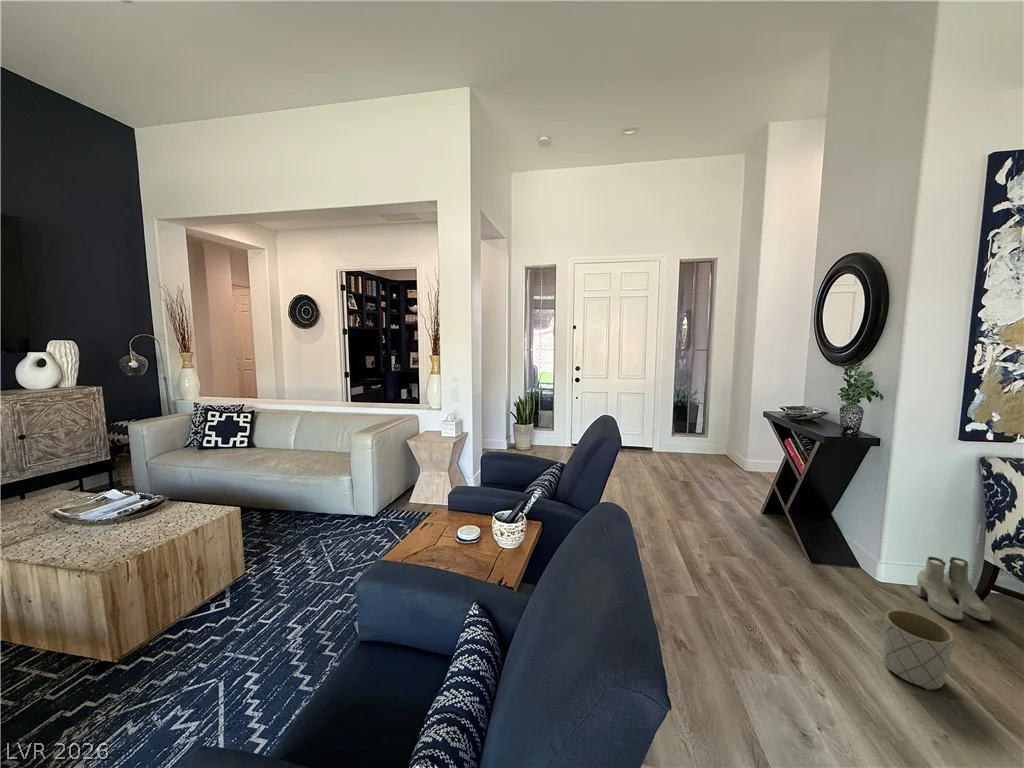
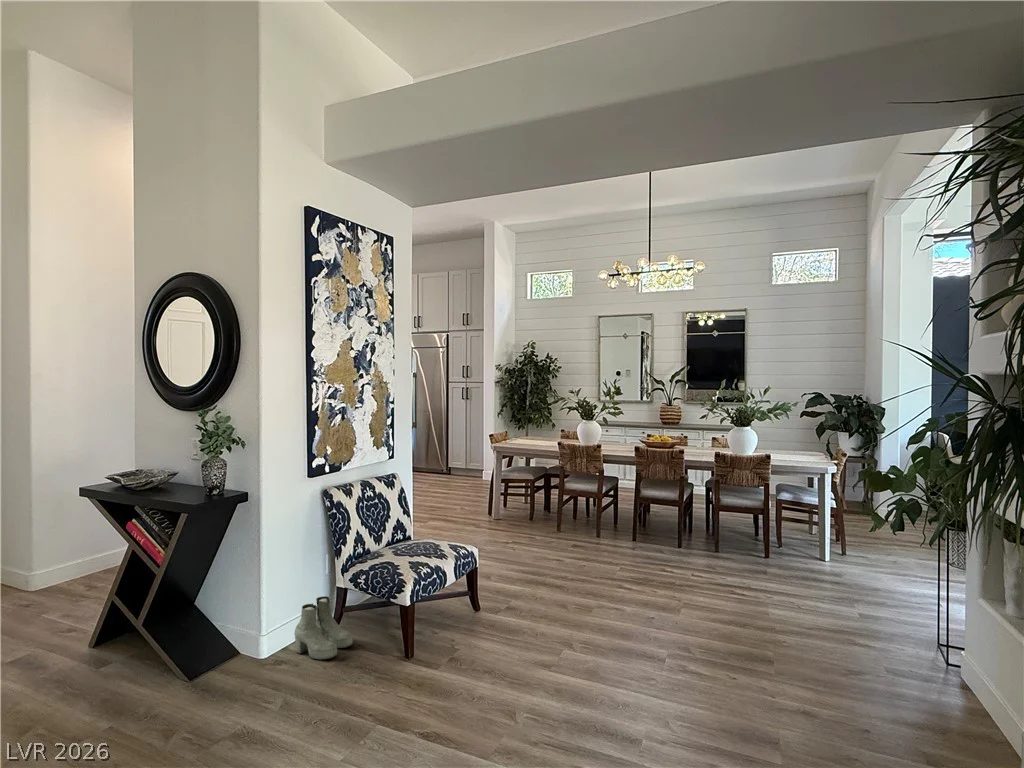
planter: present [884,610,954,690] -> none [304,660,358,738]

